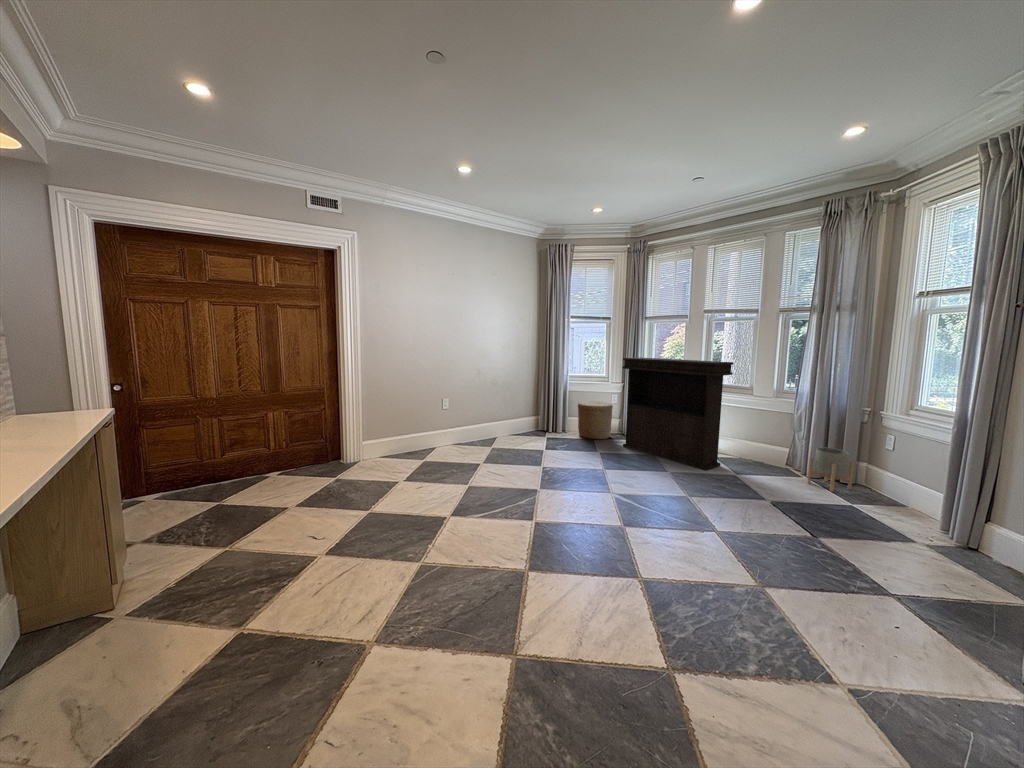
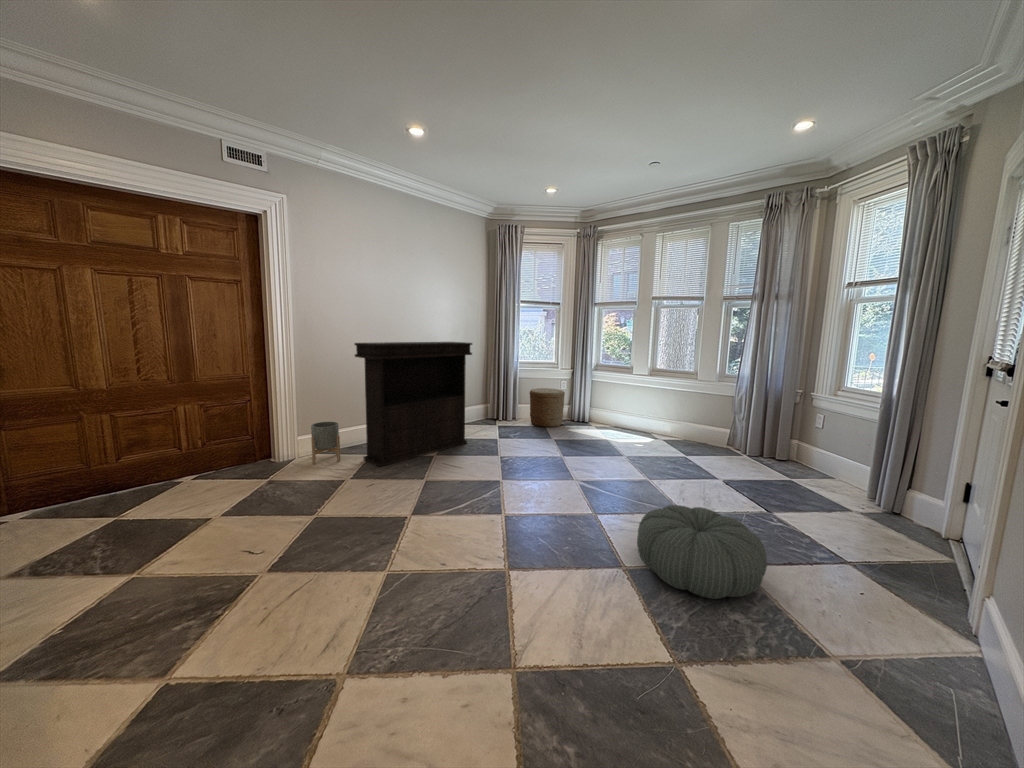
console table: present [623,358,733,470] -> present [355,342,472,467]
planter: present [807,447,854,492] -> present [311,422,340,464]
pouf: none [654,521,787,616] -> present [637,505,767,599]

